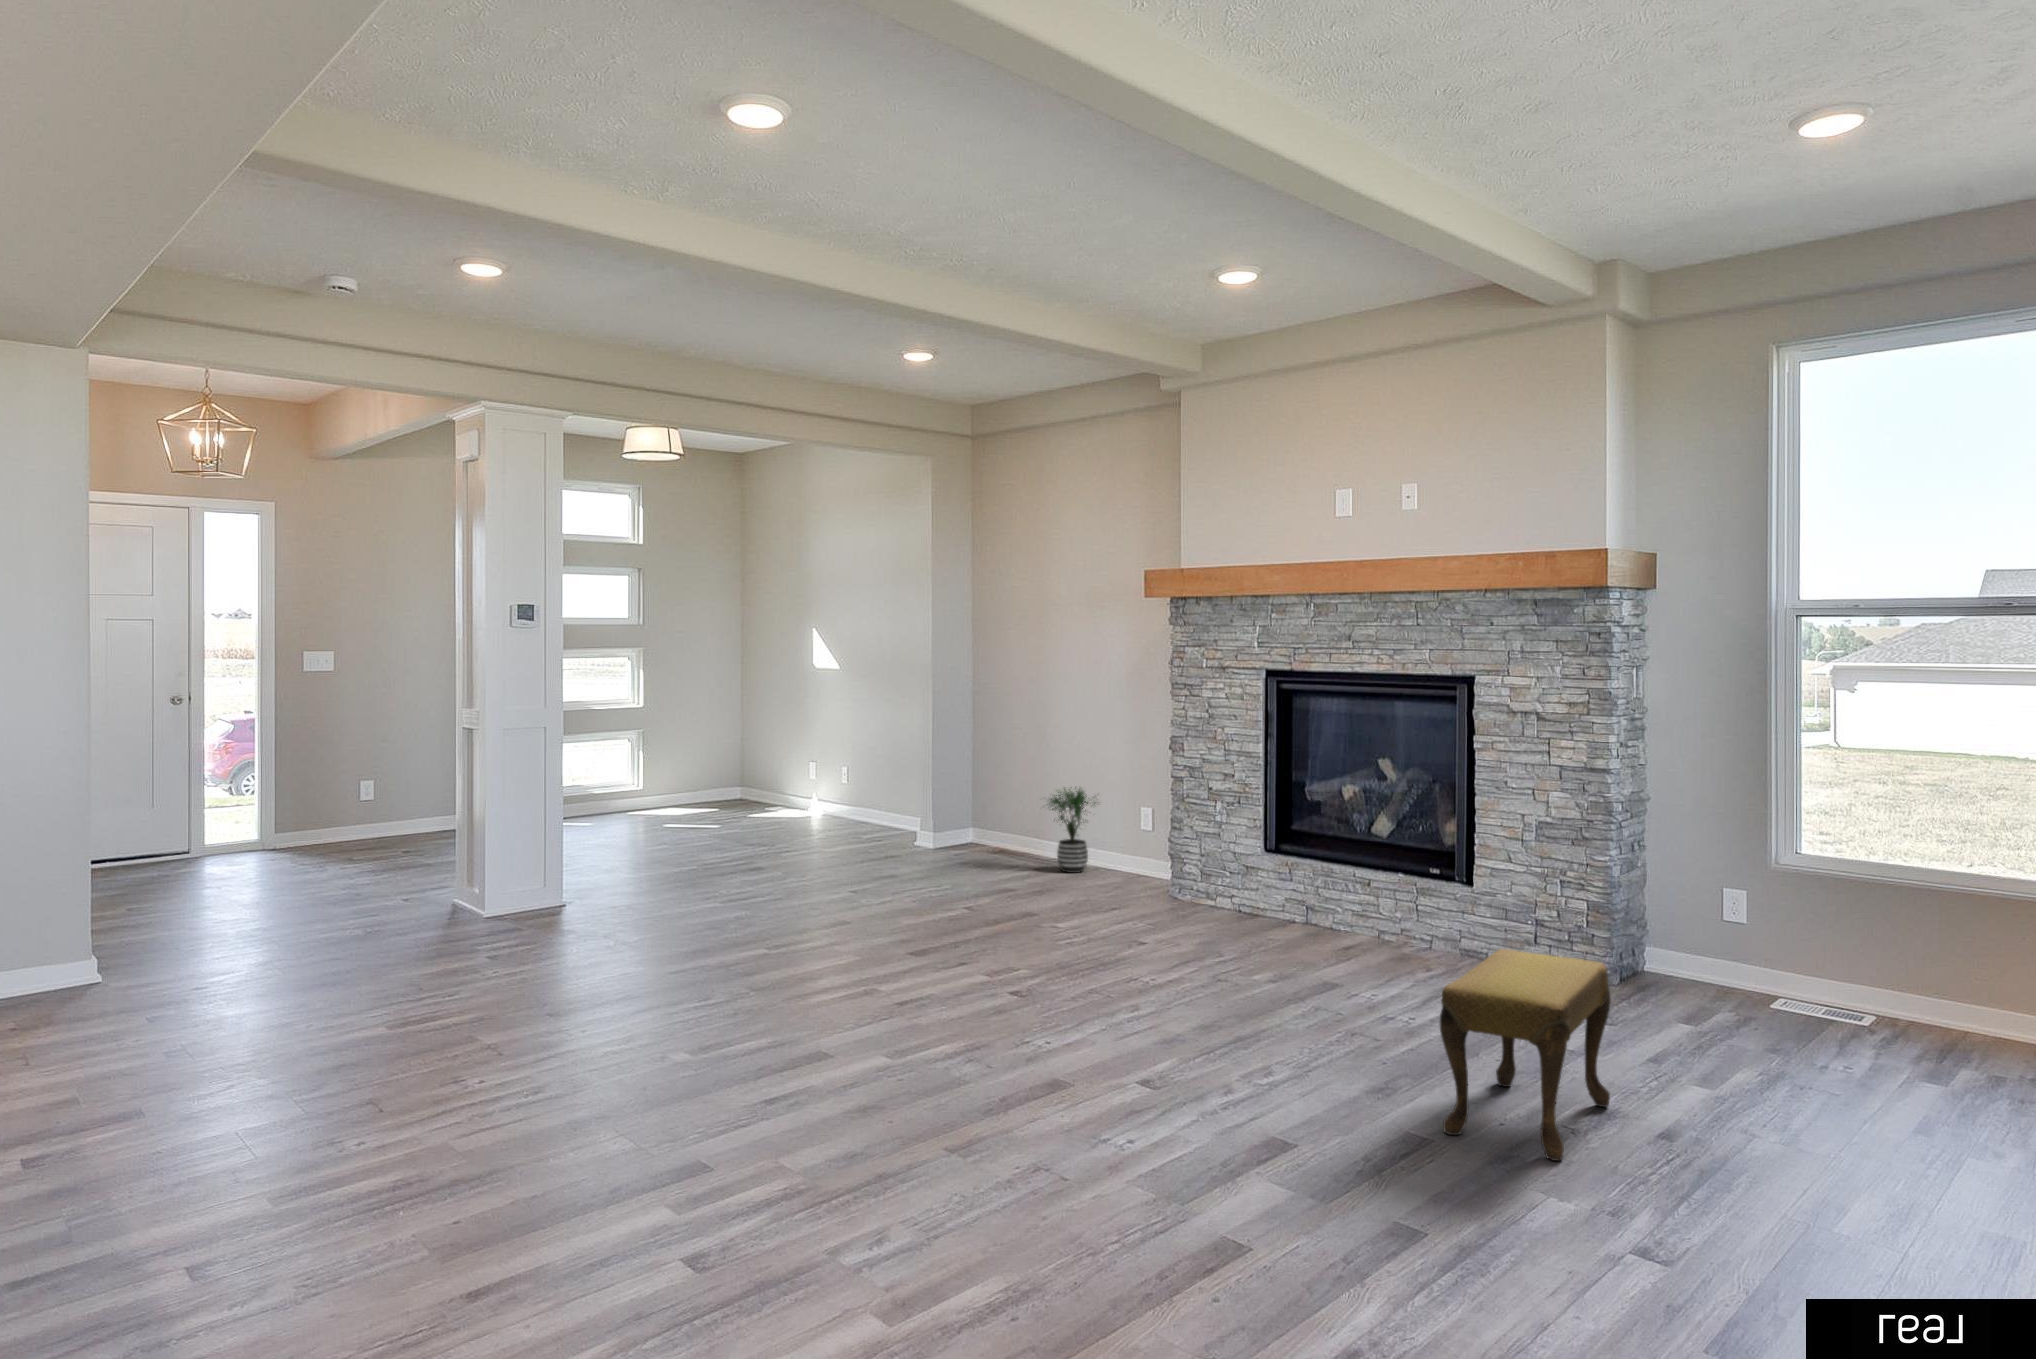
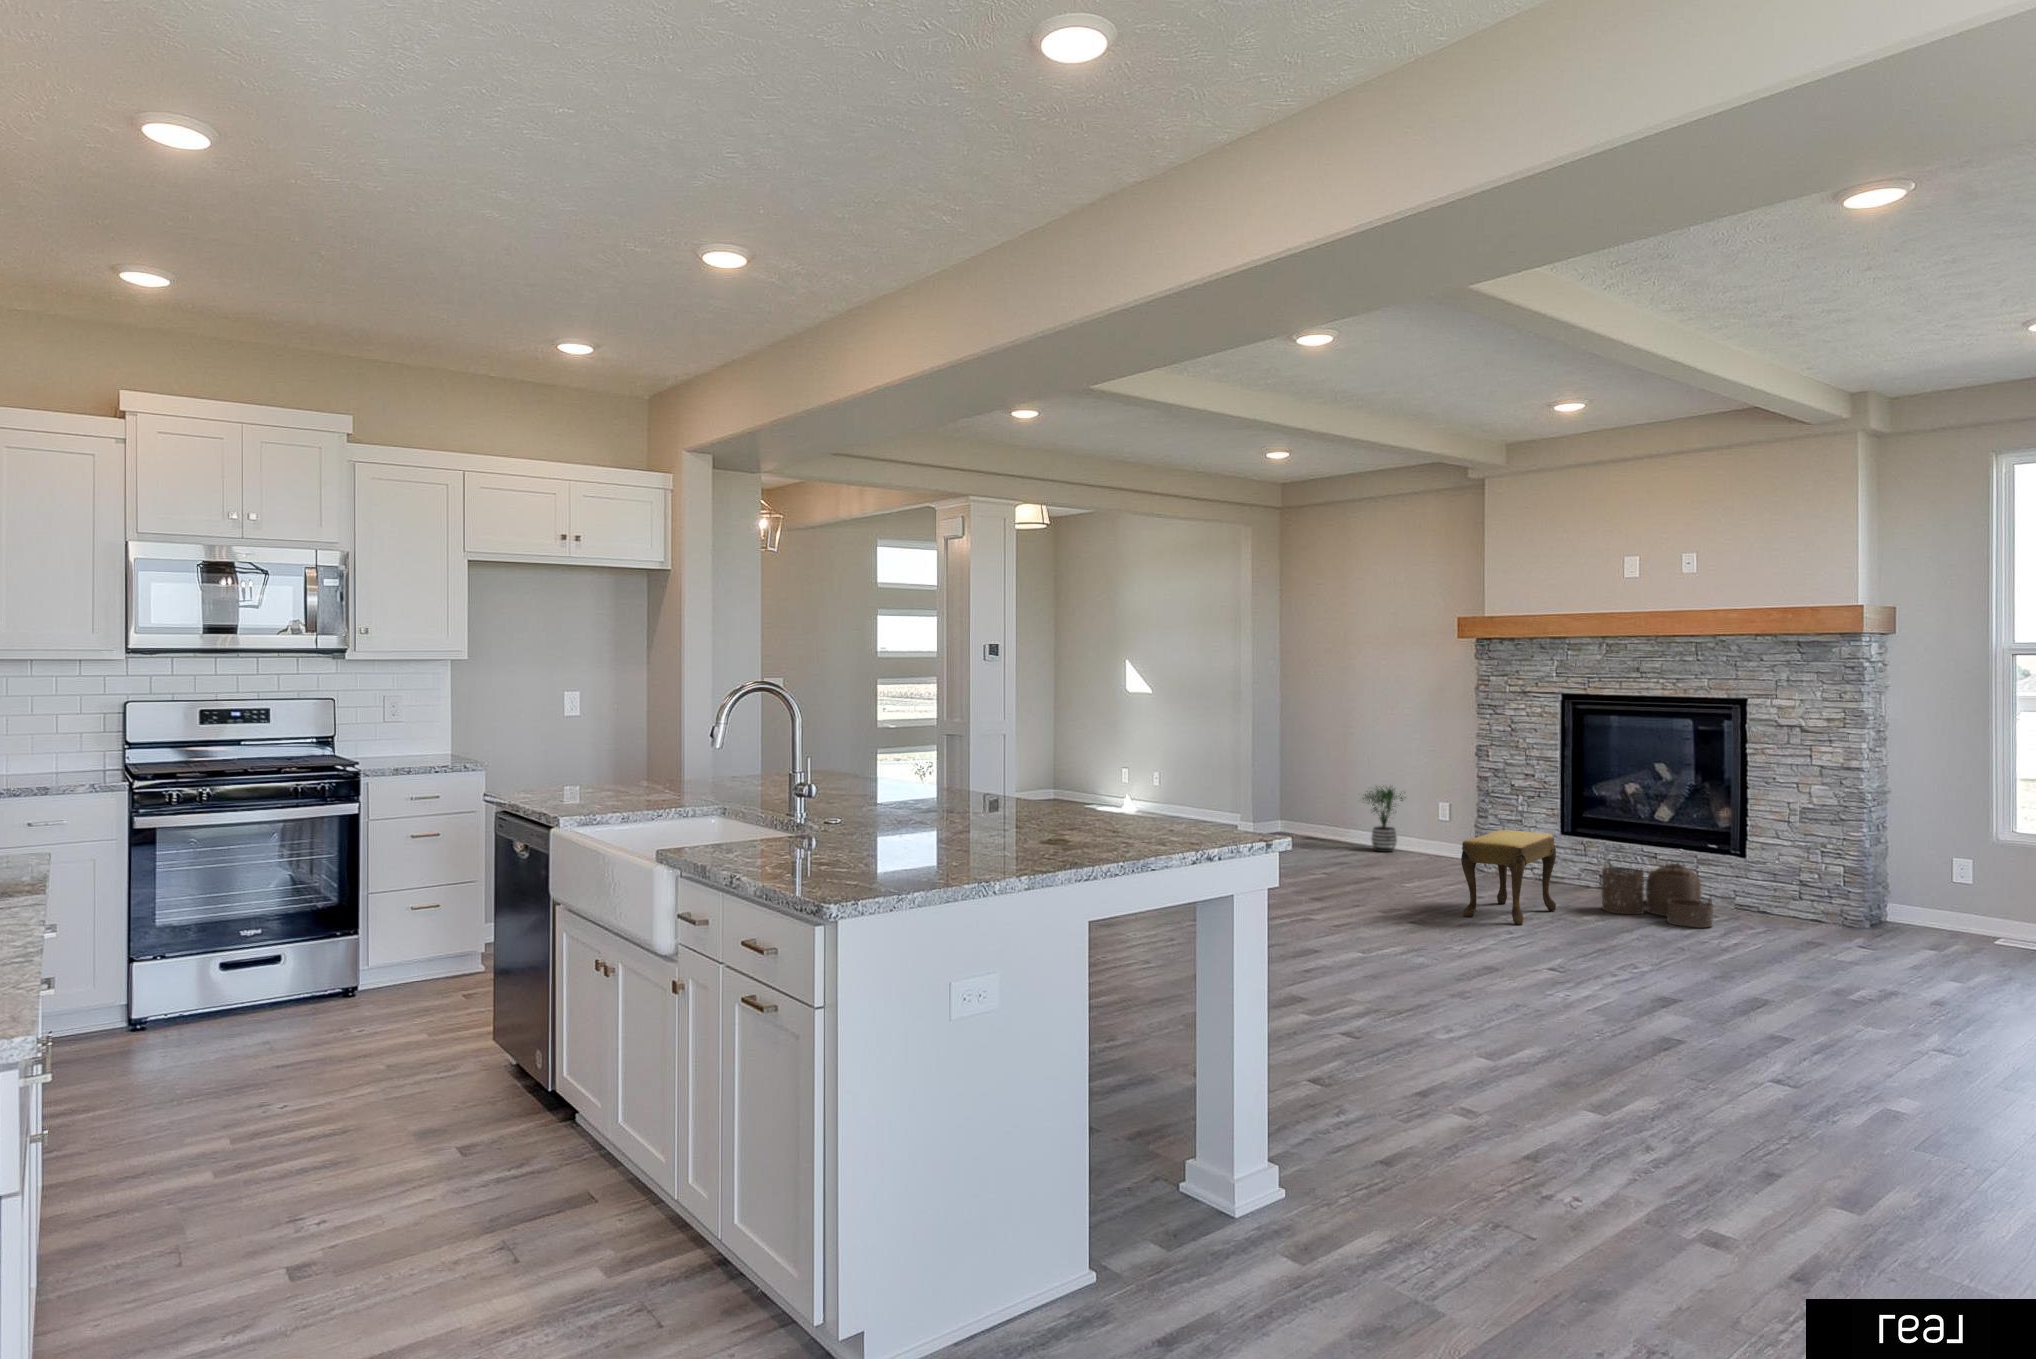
woven basket: none [1285,890,1417,991] -> present [1602,863,1713,928]
footstool: present [1440,949,1611,1161] -> present [1461,830,1556,925]

